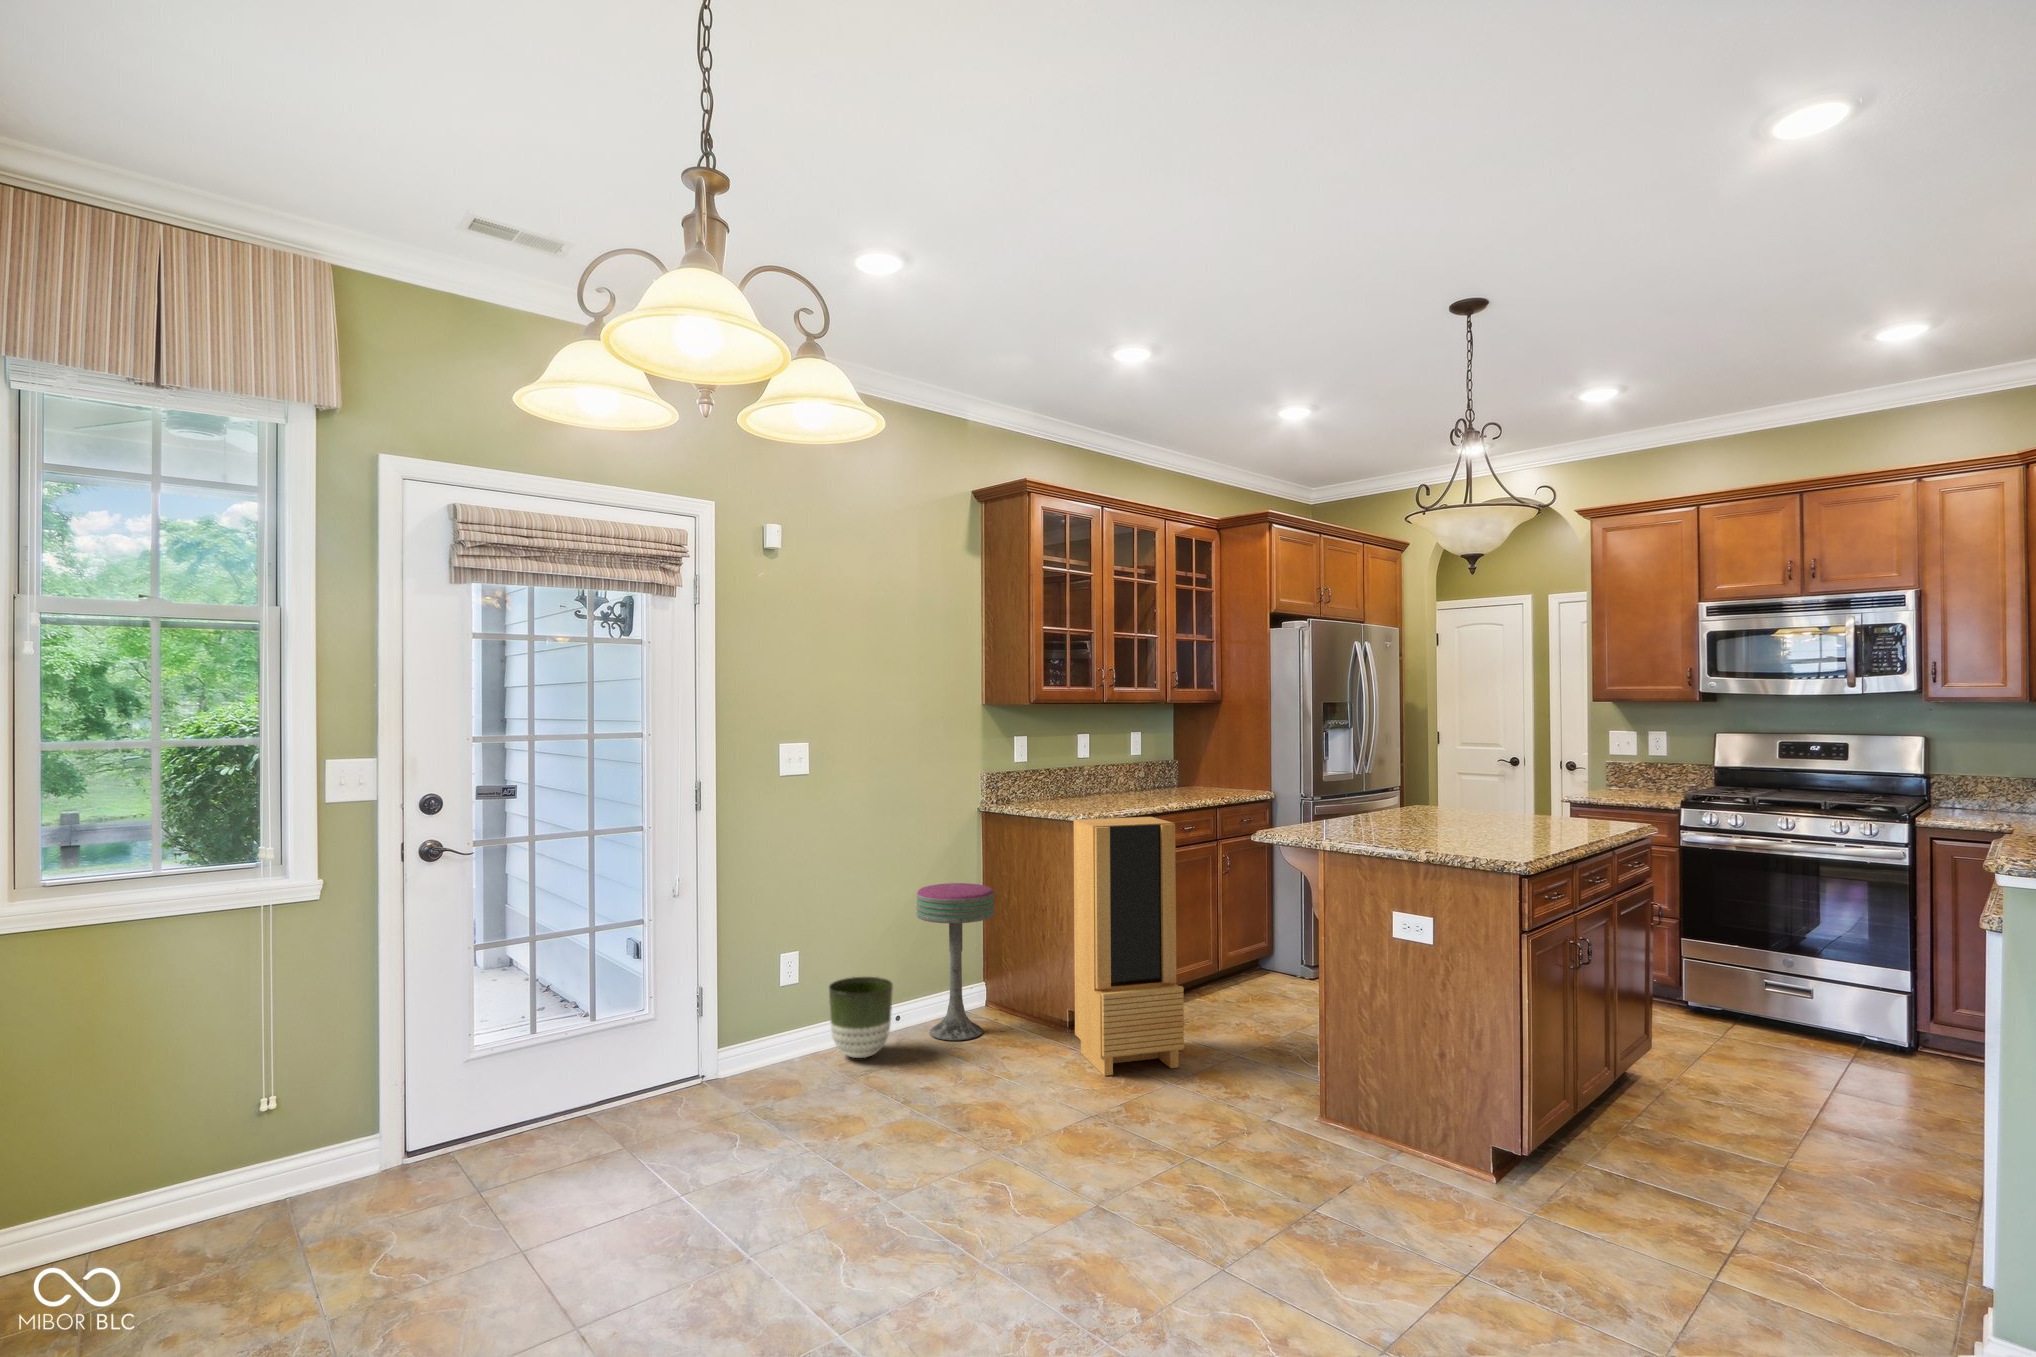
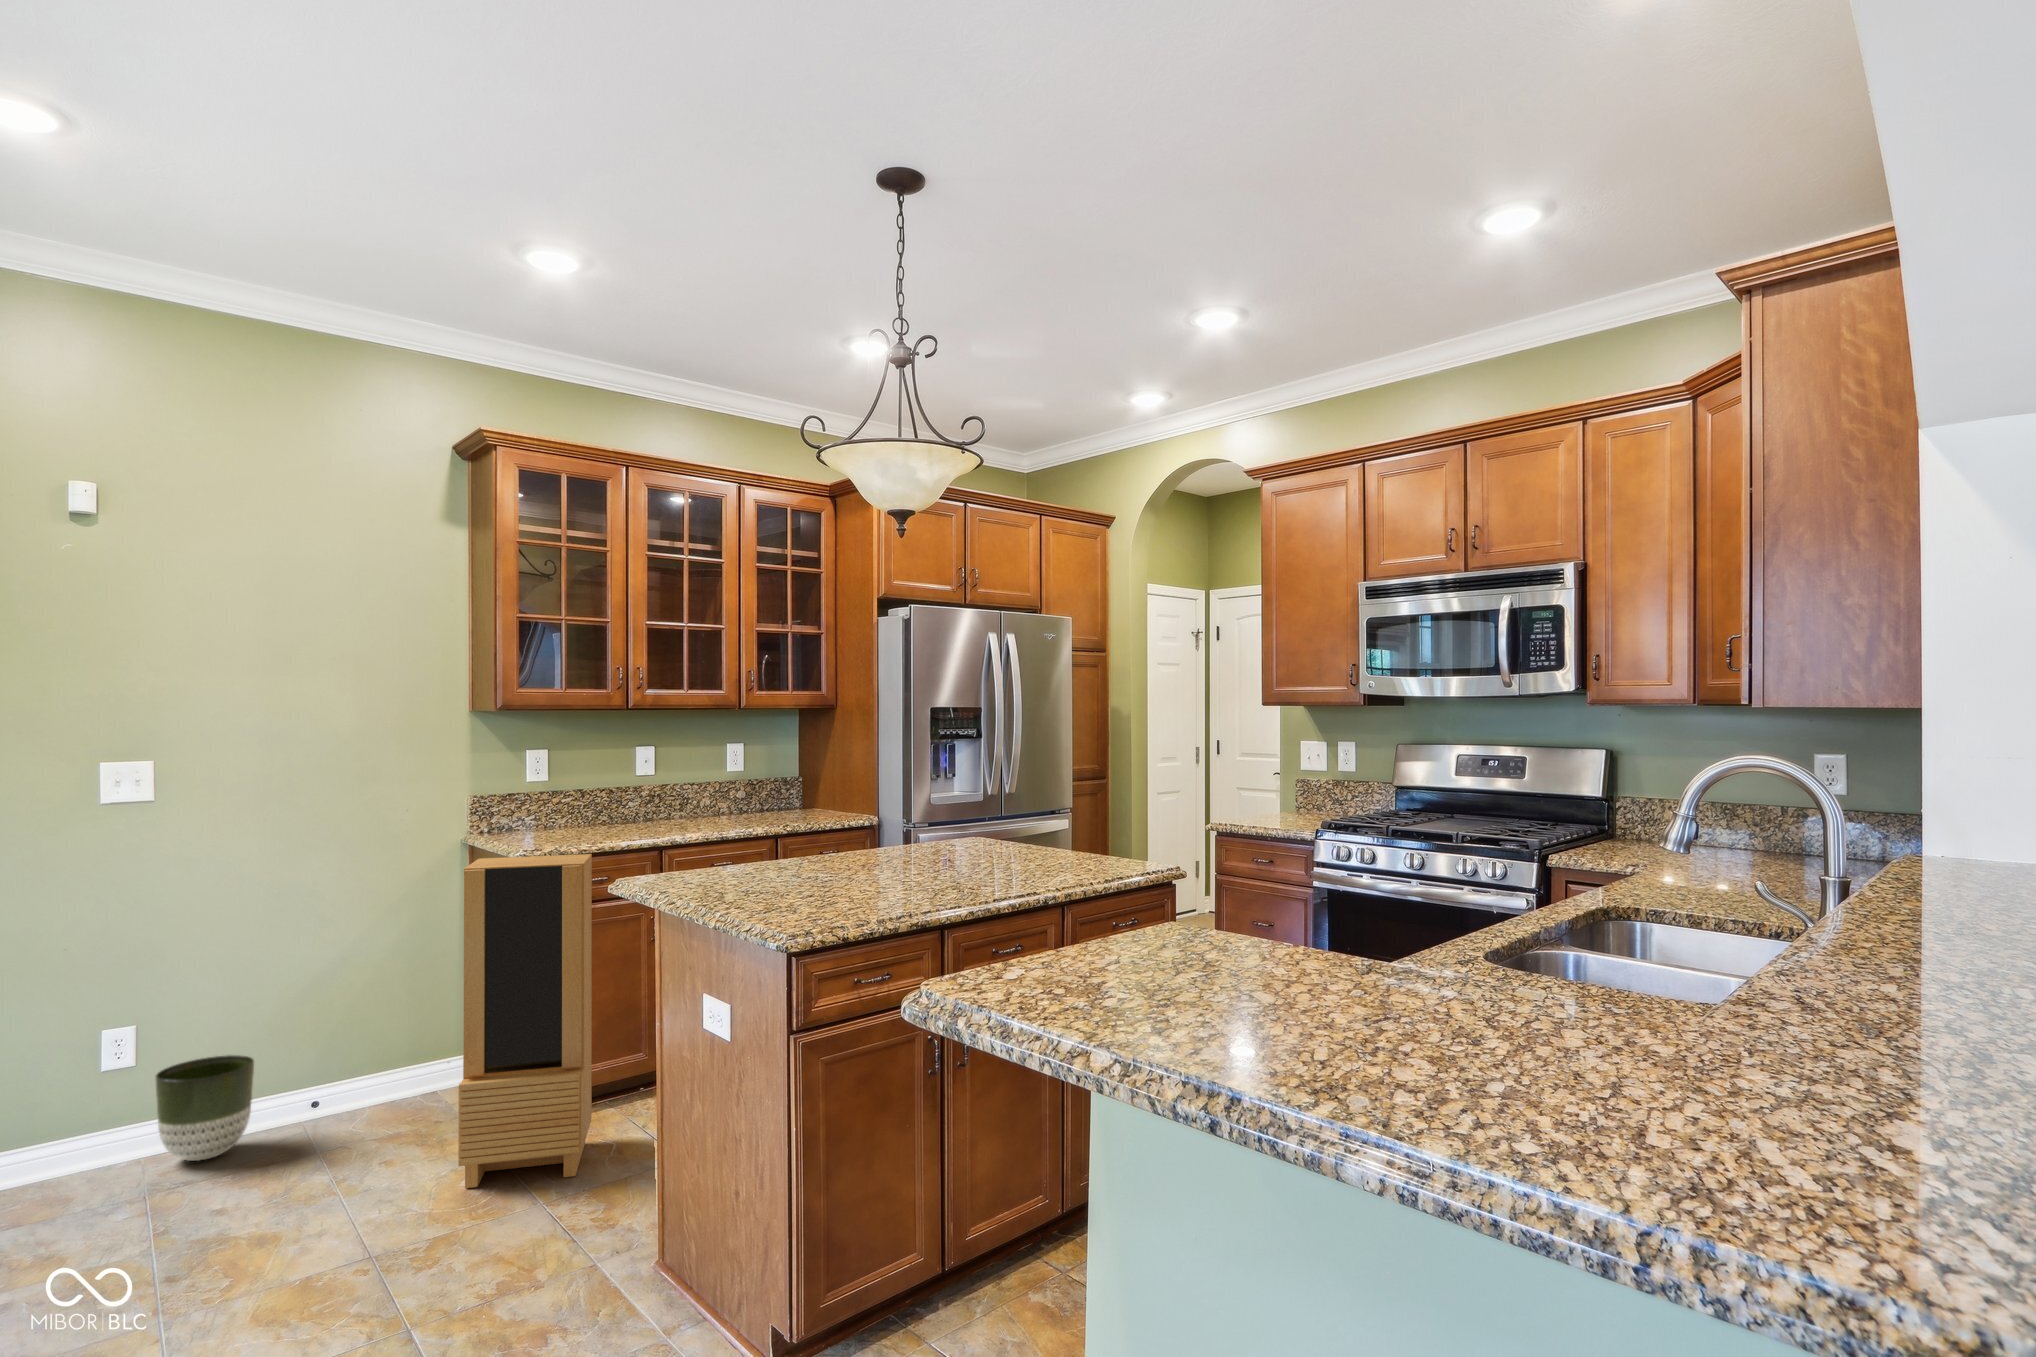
bar stool: present [916,883,994,1041] -> none [315,935,427,1135]

